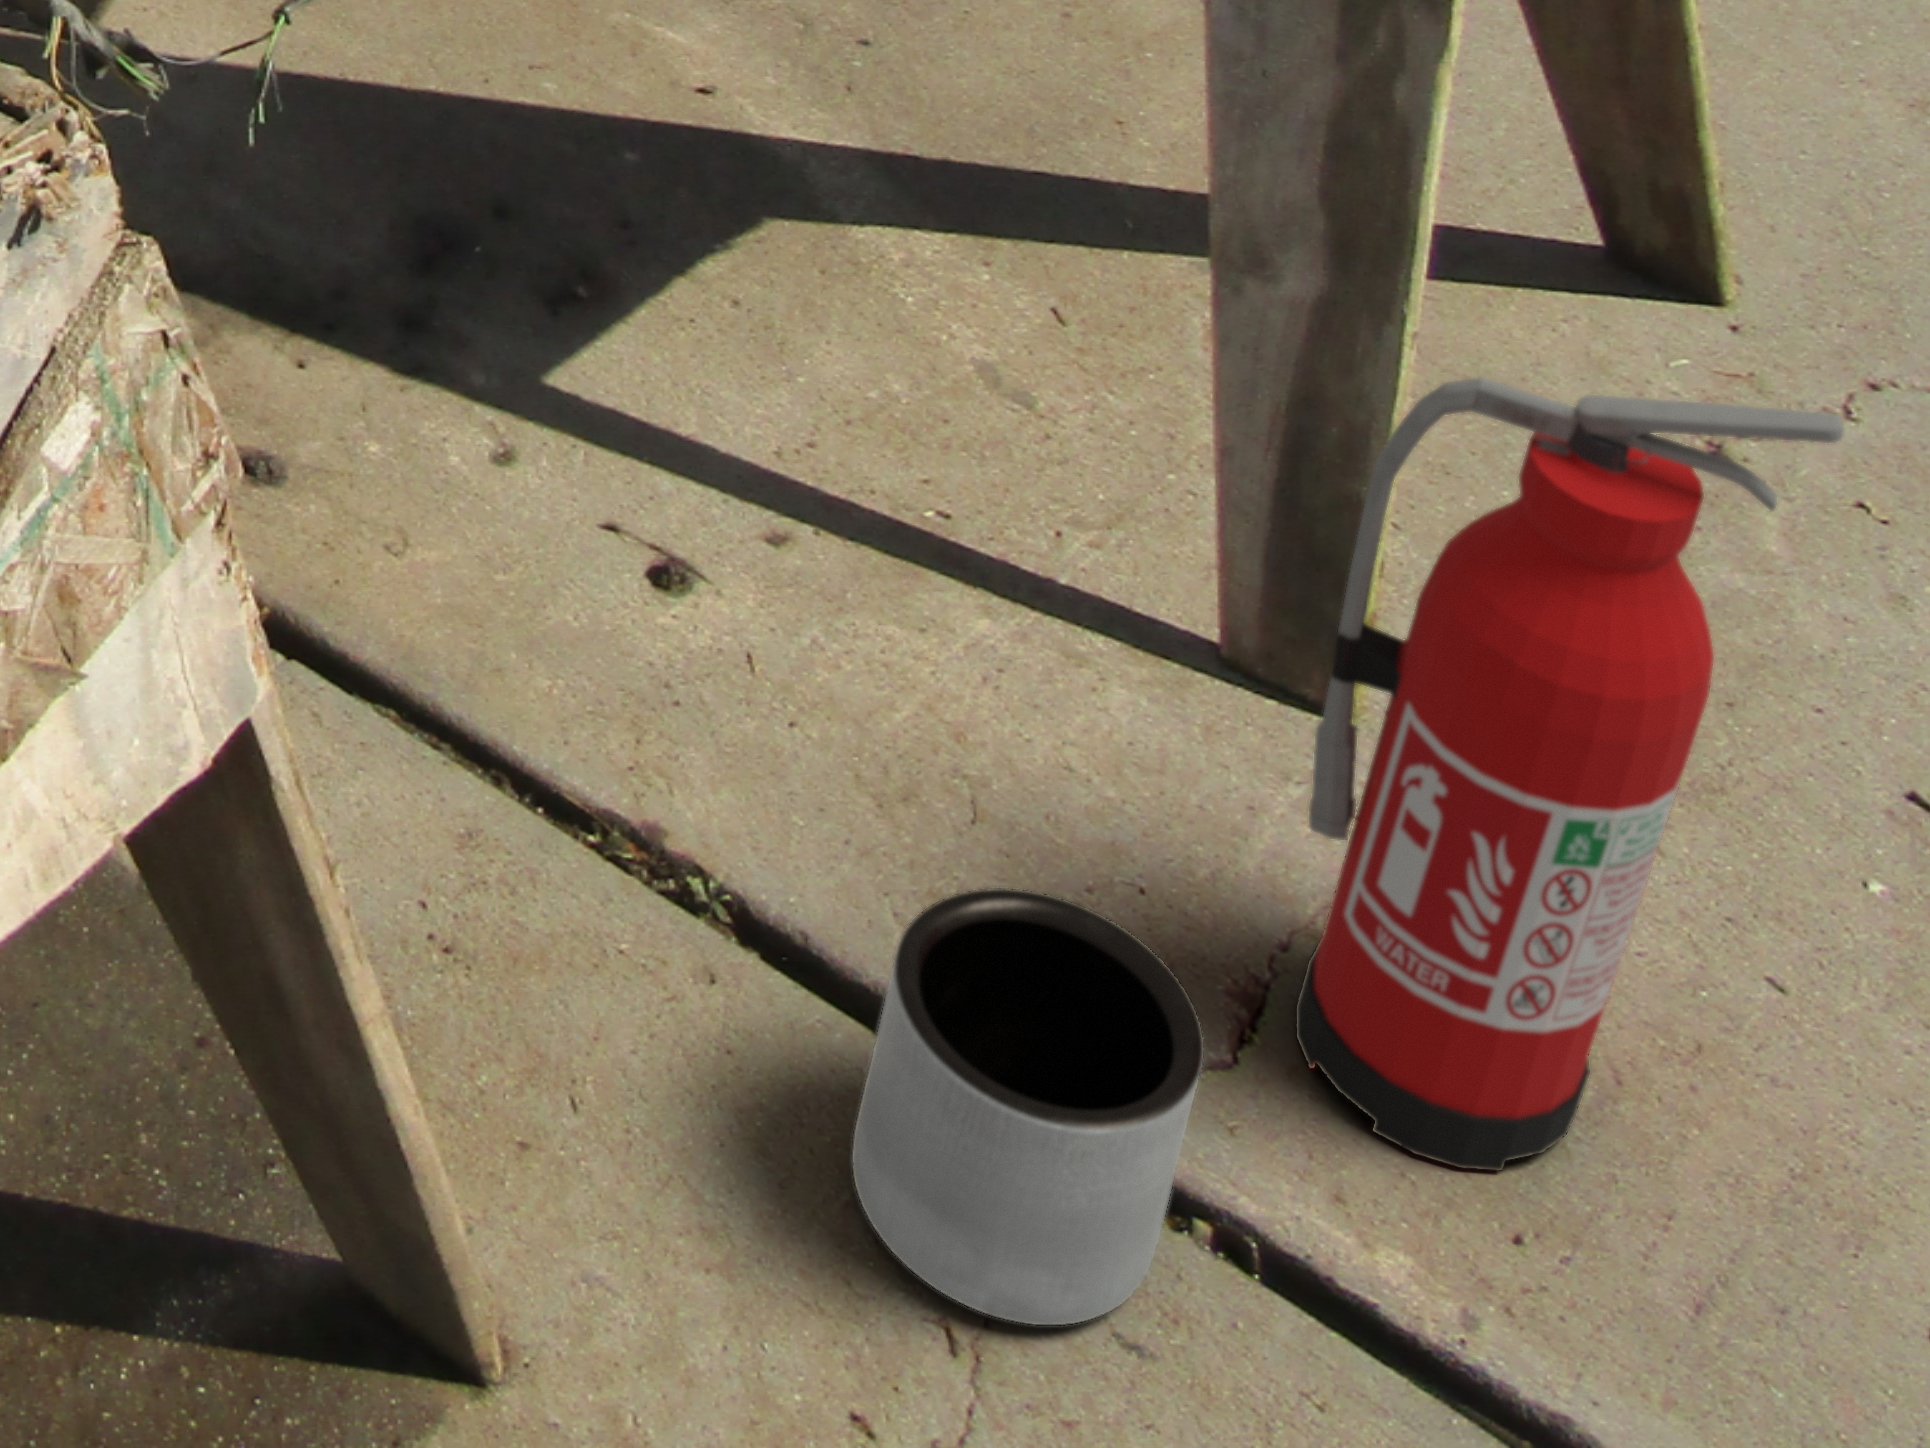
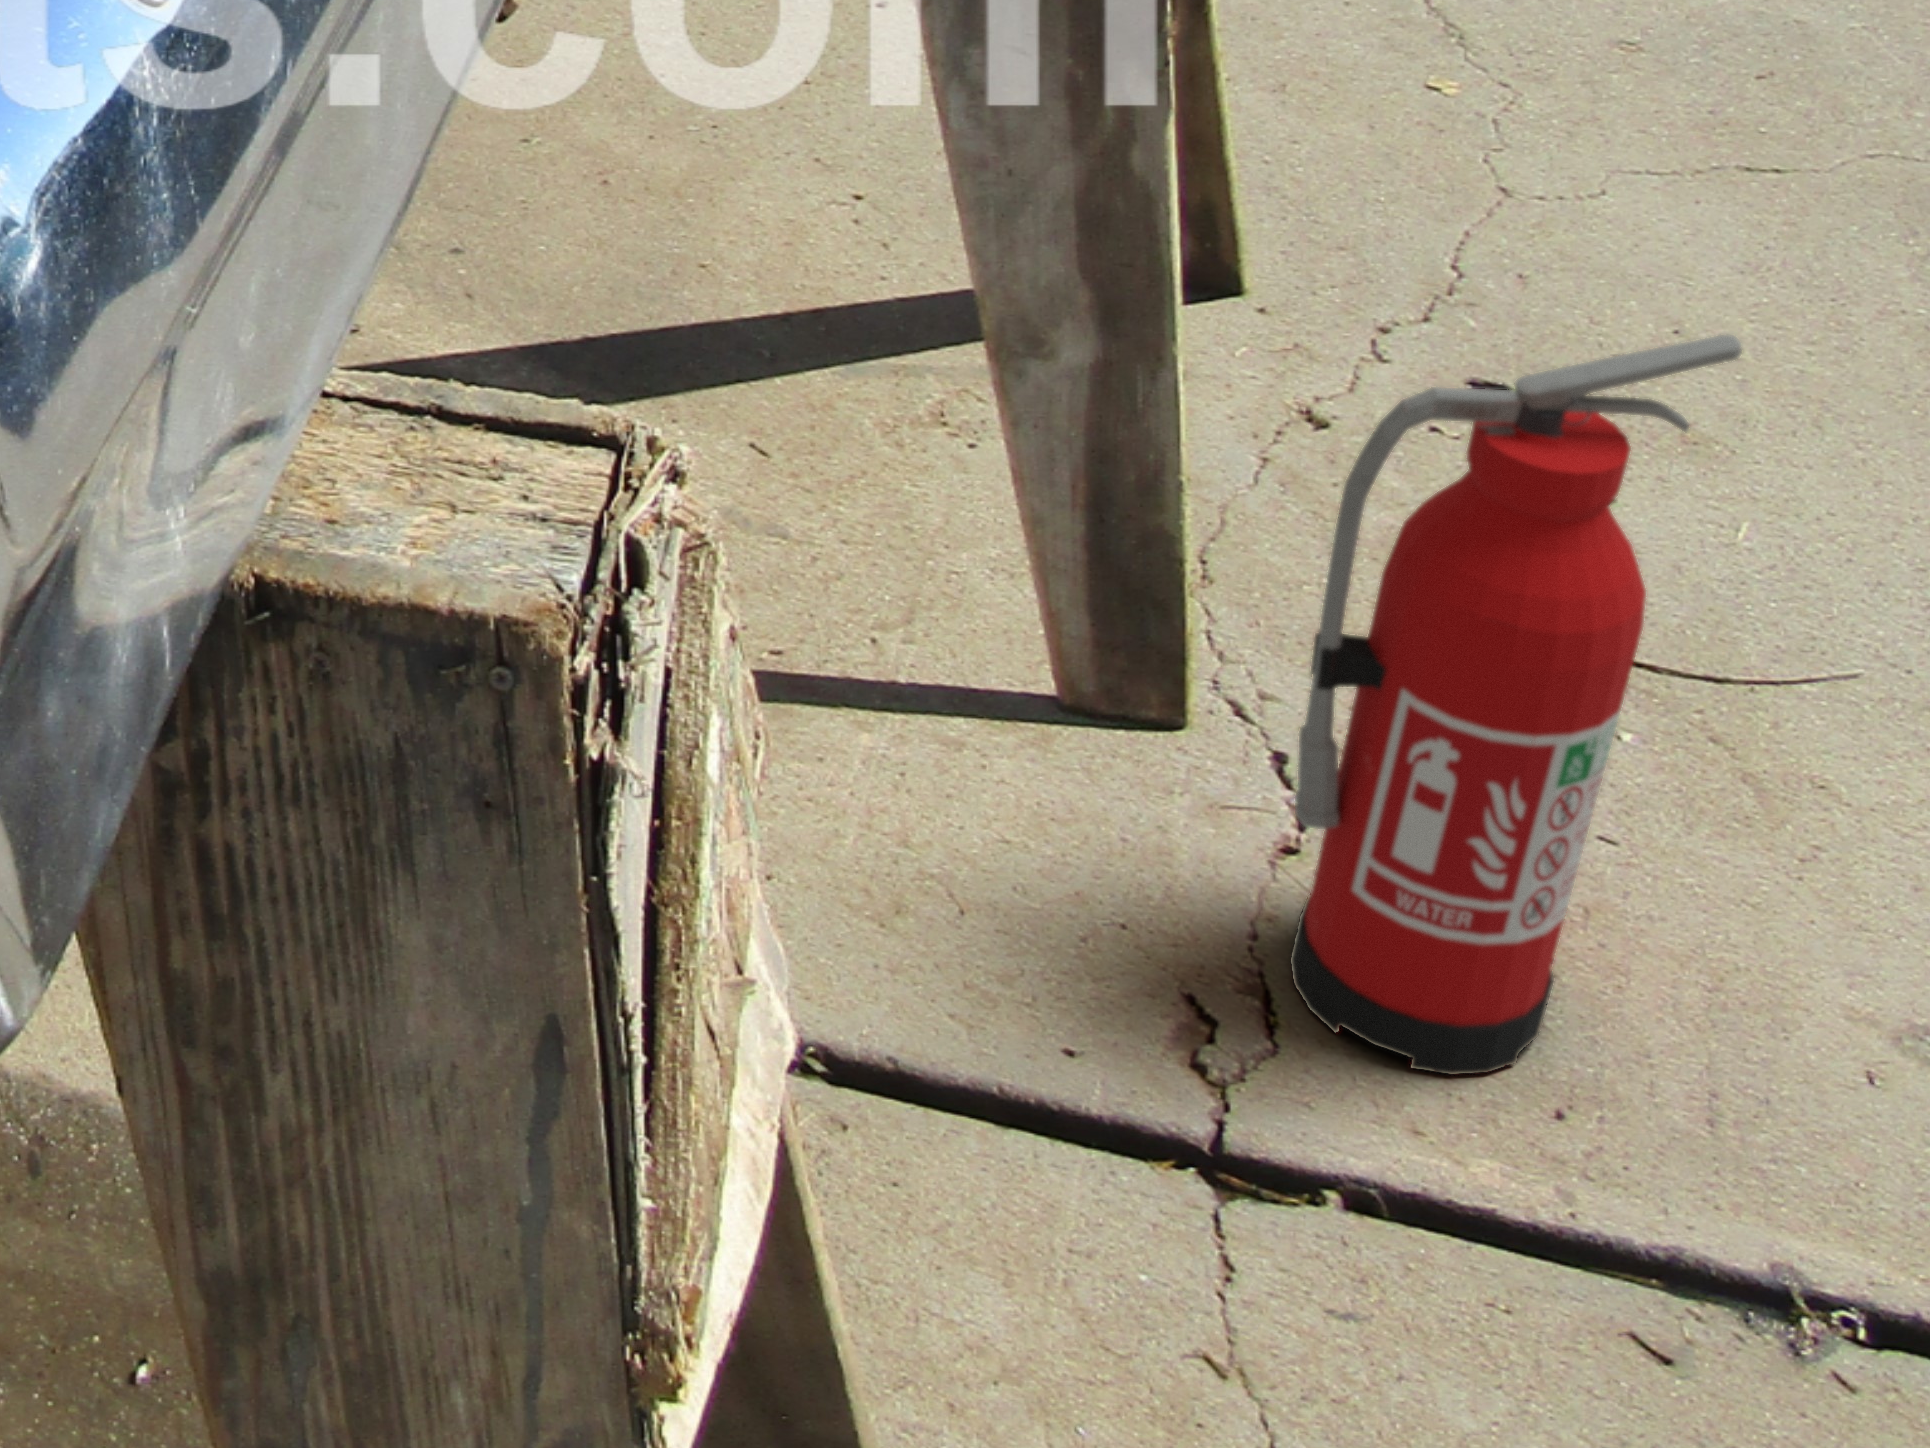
planter: present [852,888,1204,1325] -> none [1053,960,1384,1351]

